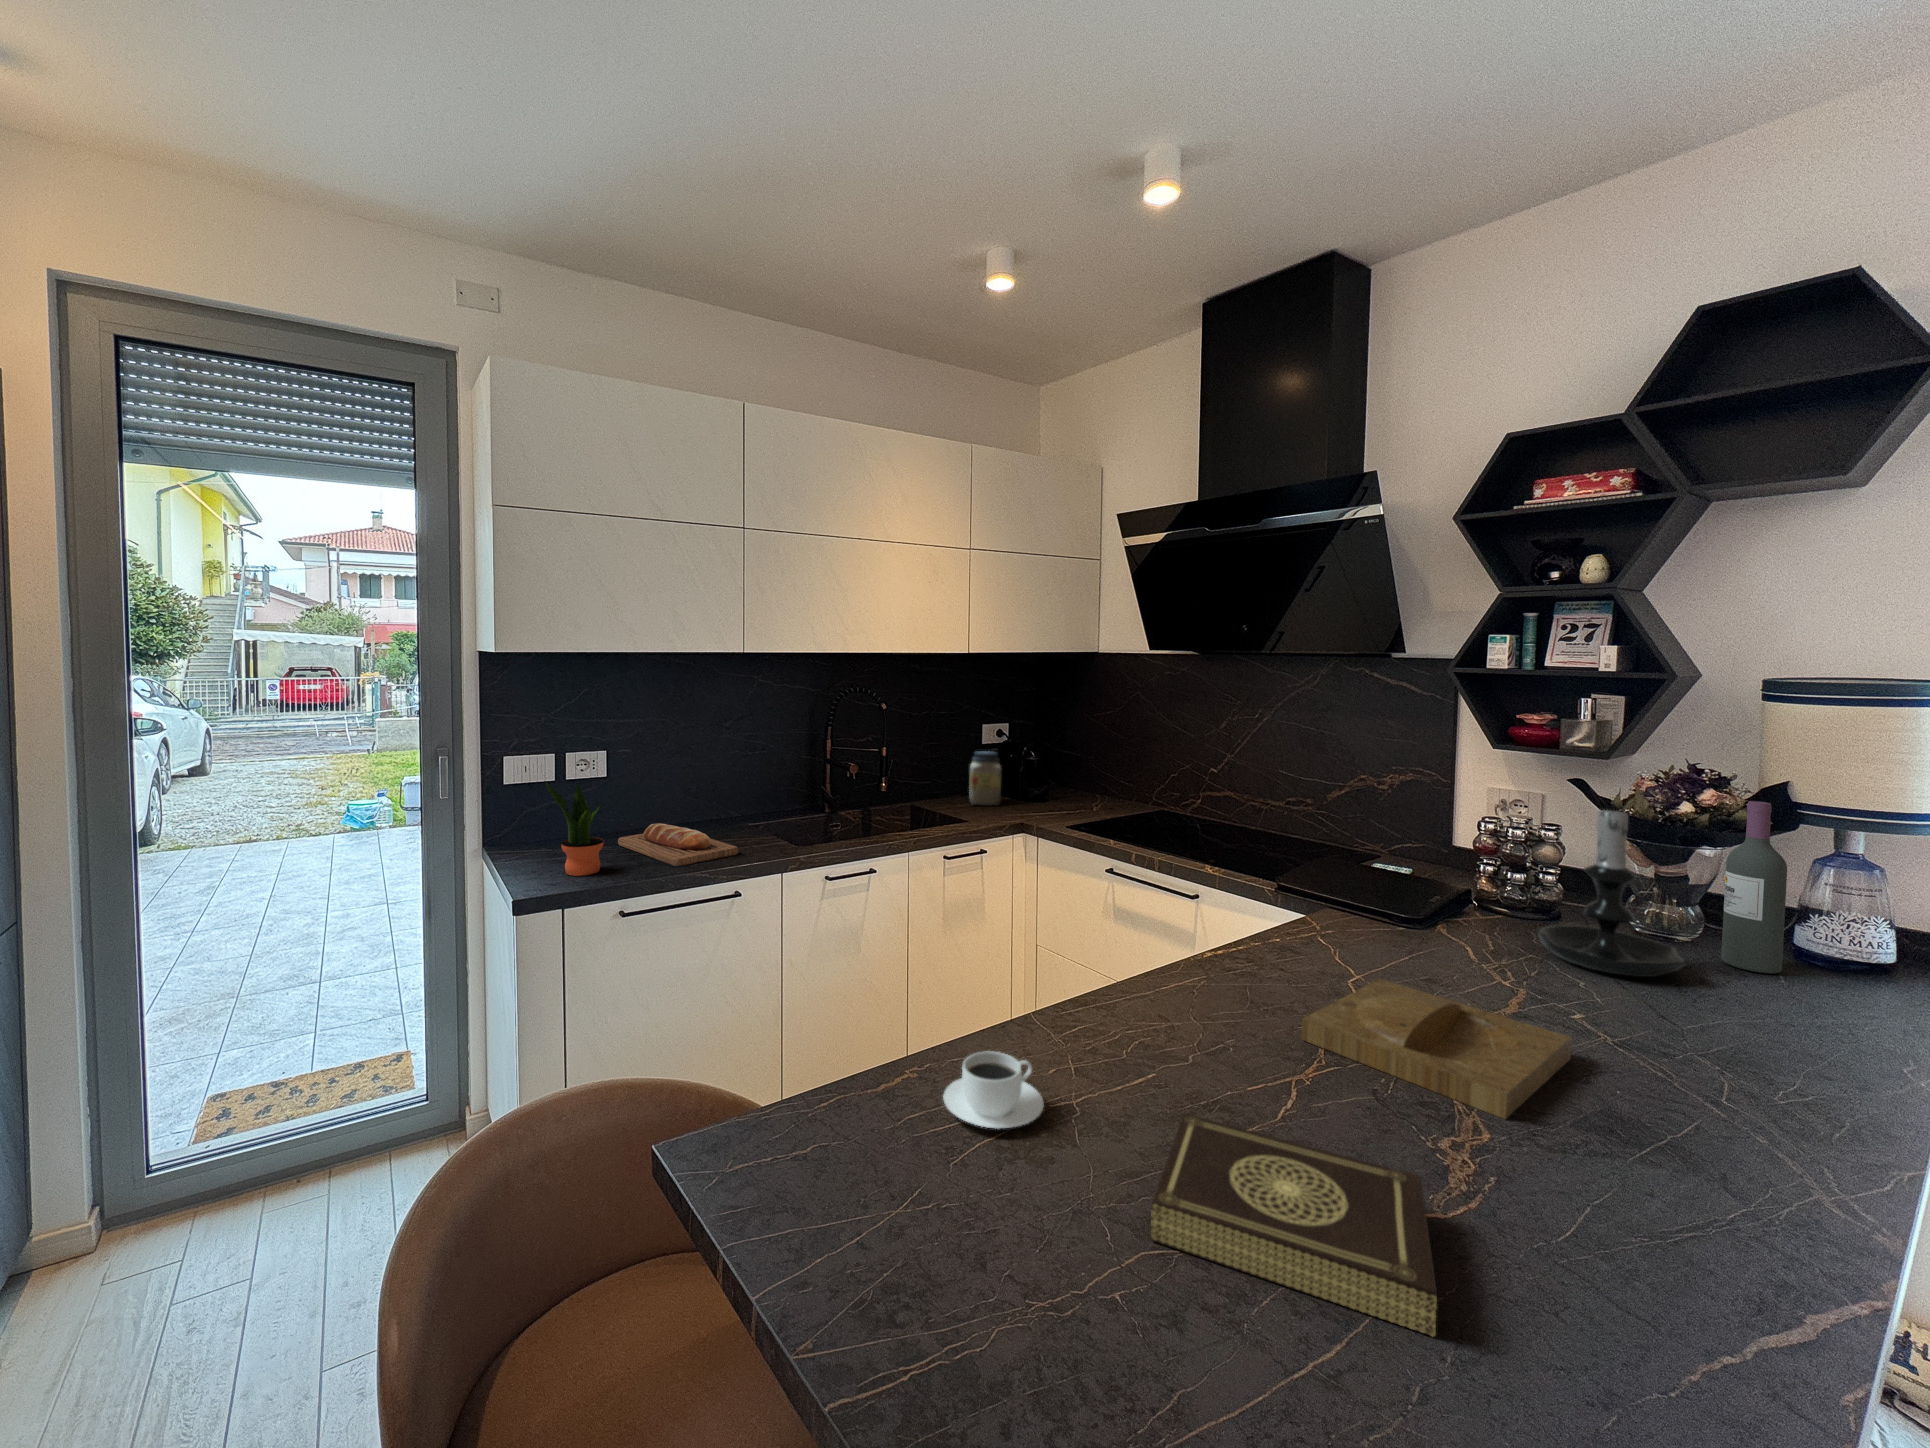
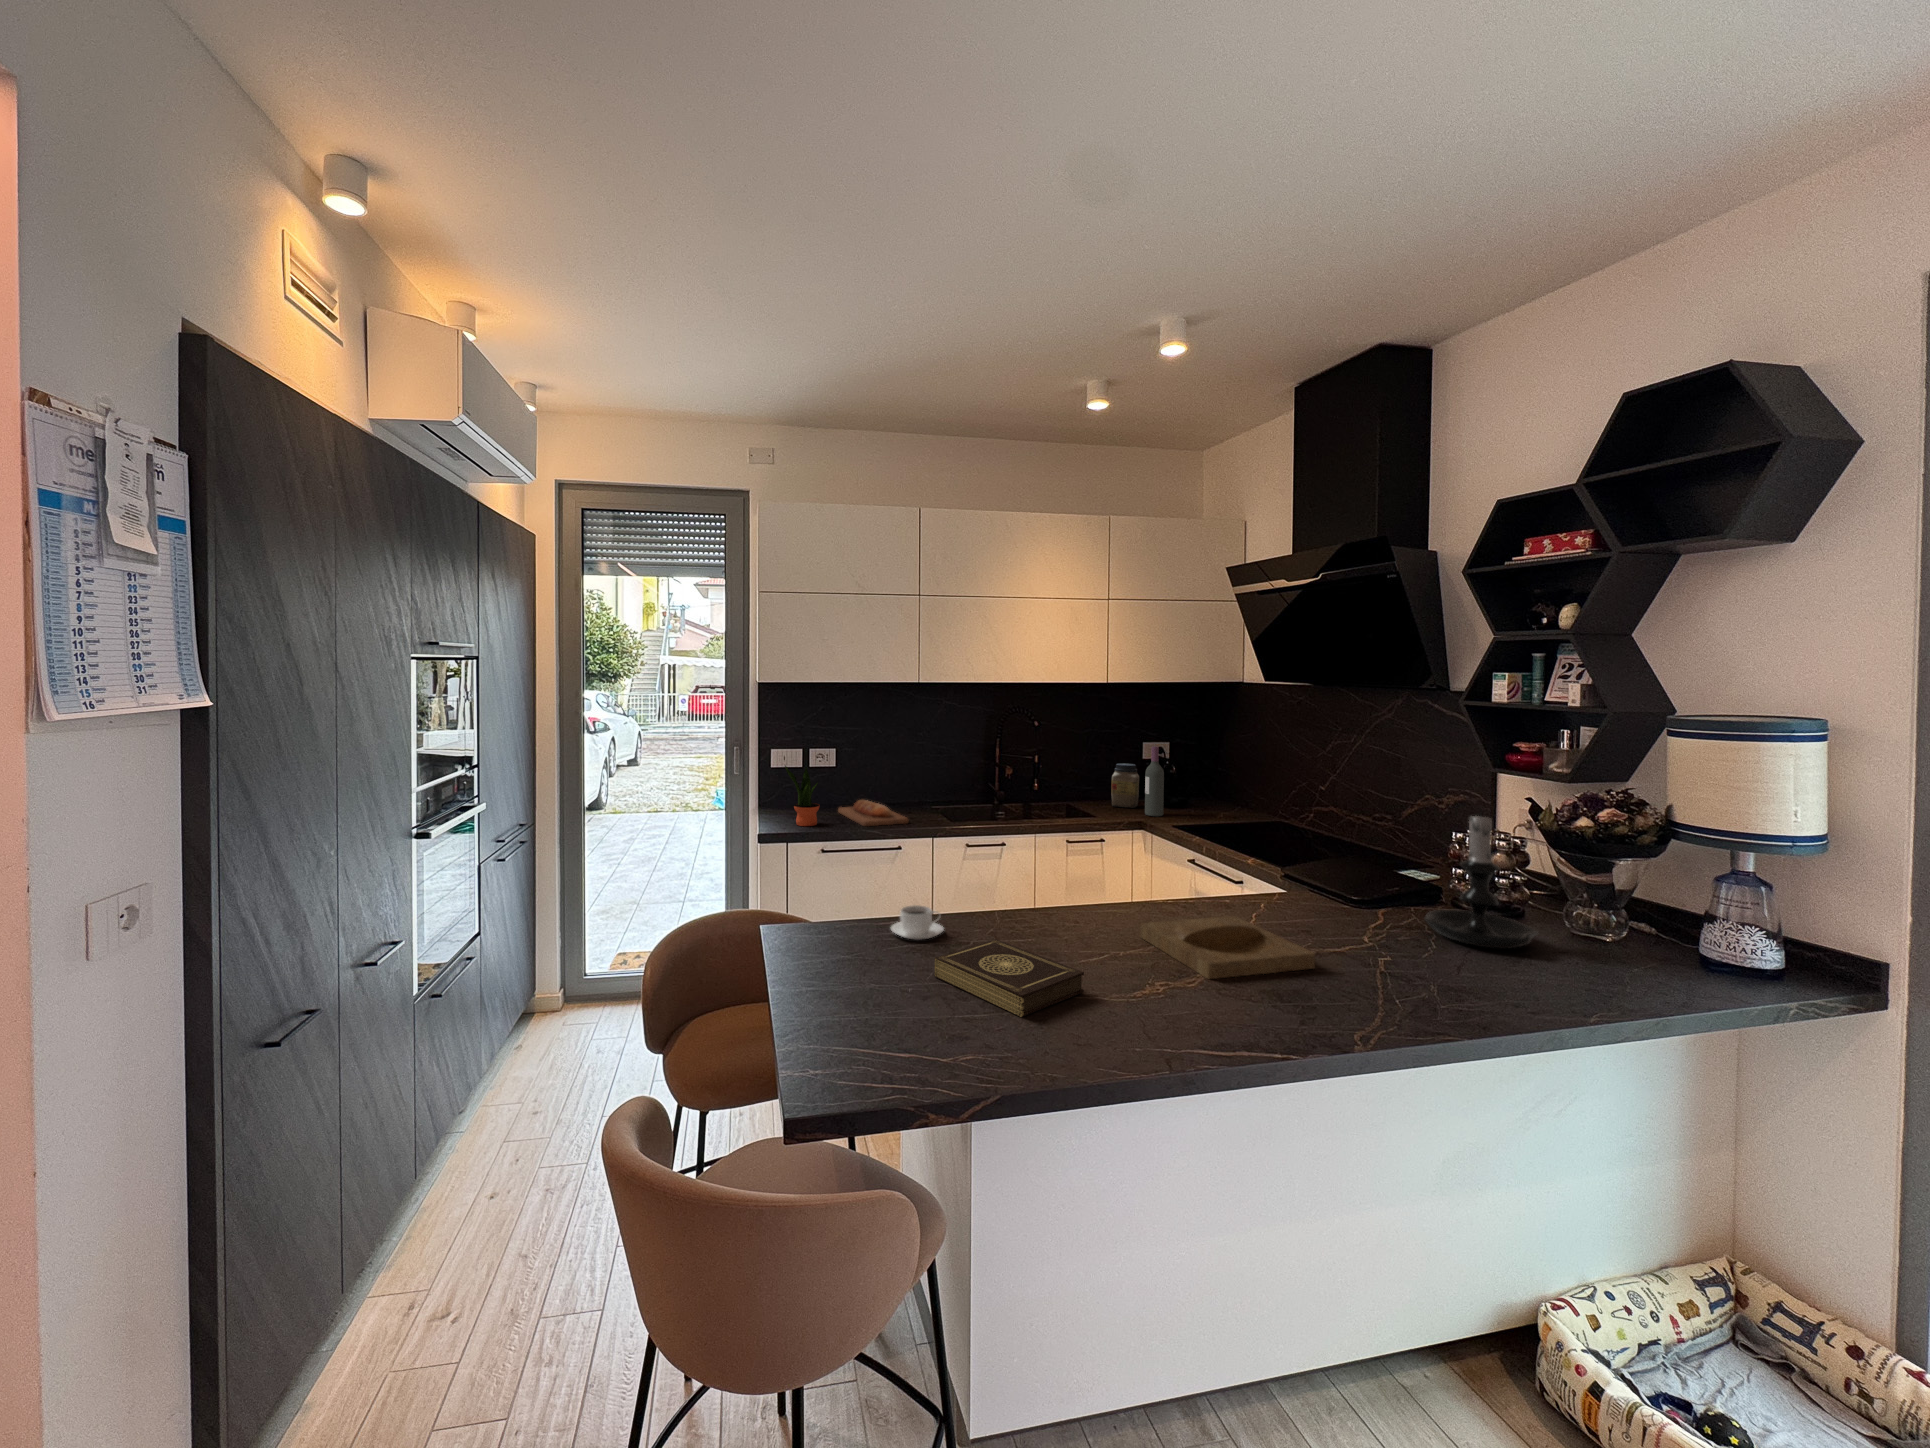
wine bottle: present [1721,801,1787,973] -> present [1145,746,1164,816]

